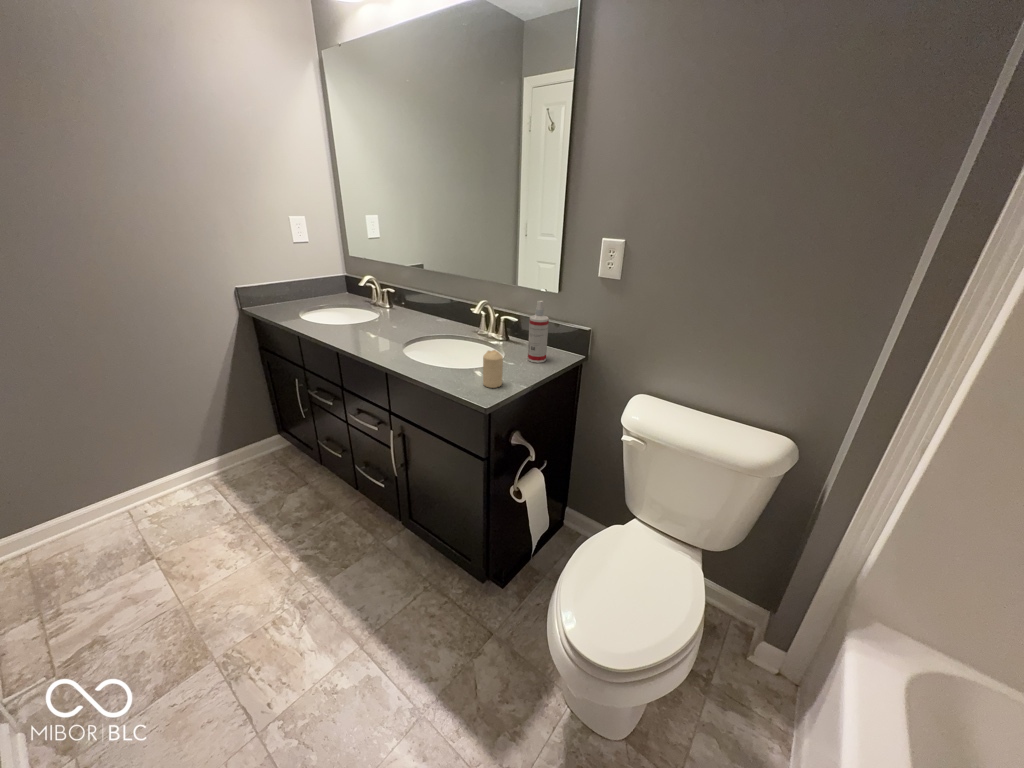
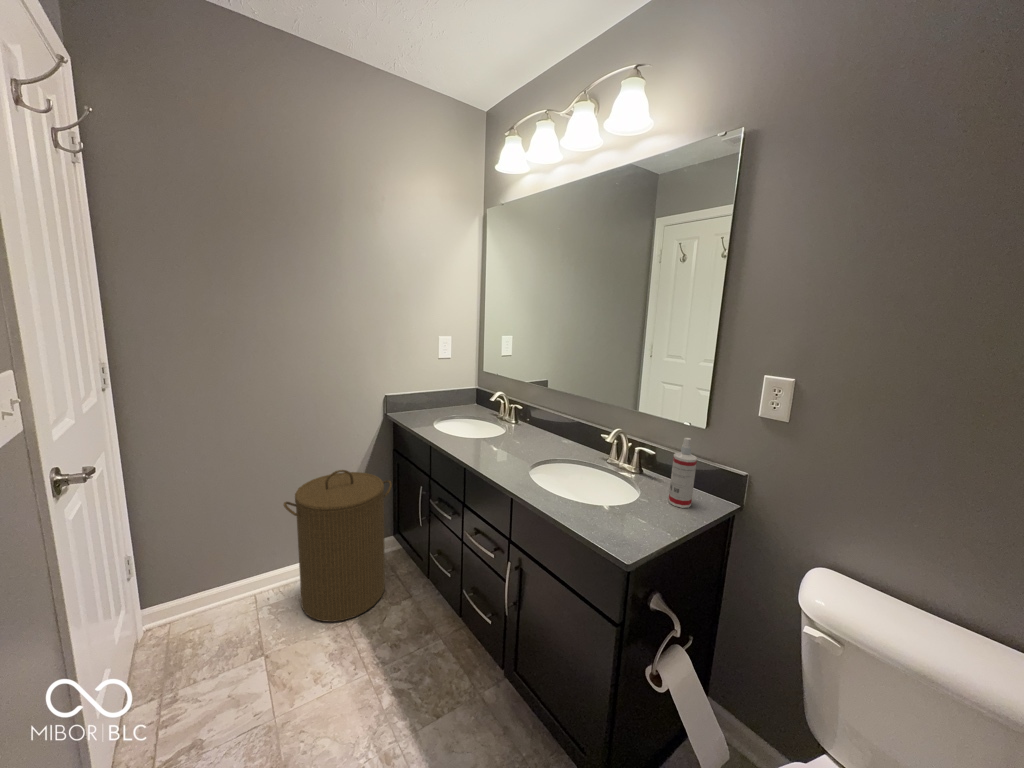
candle: present [483,350,503,388] -> none [622,492,647,537]
laundry hamper: none [133,372,277,520] -> present [284,470,392,622]

